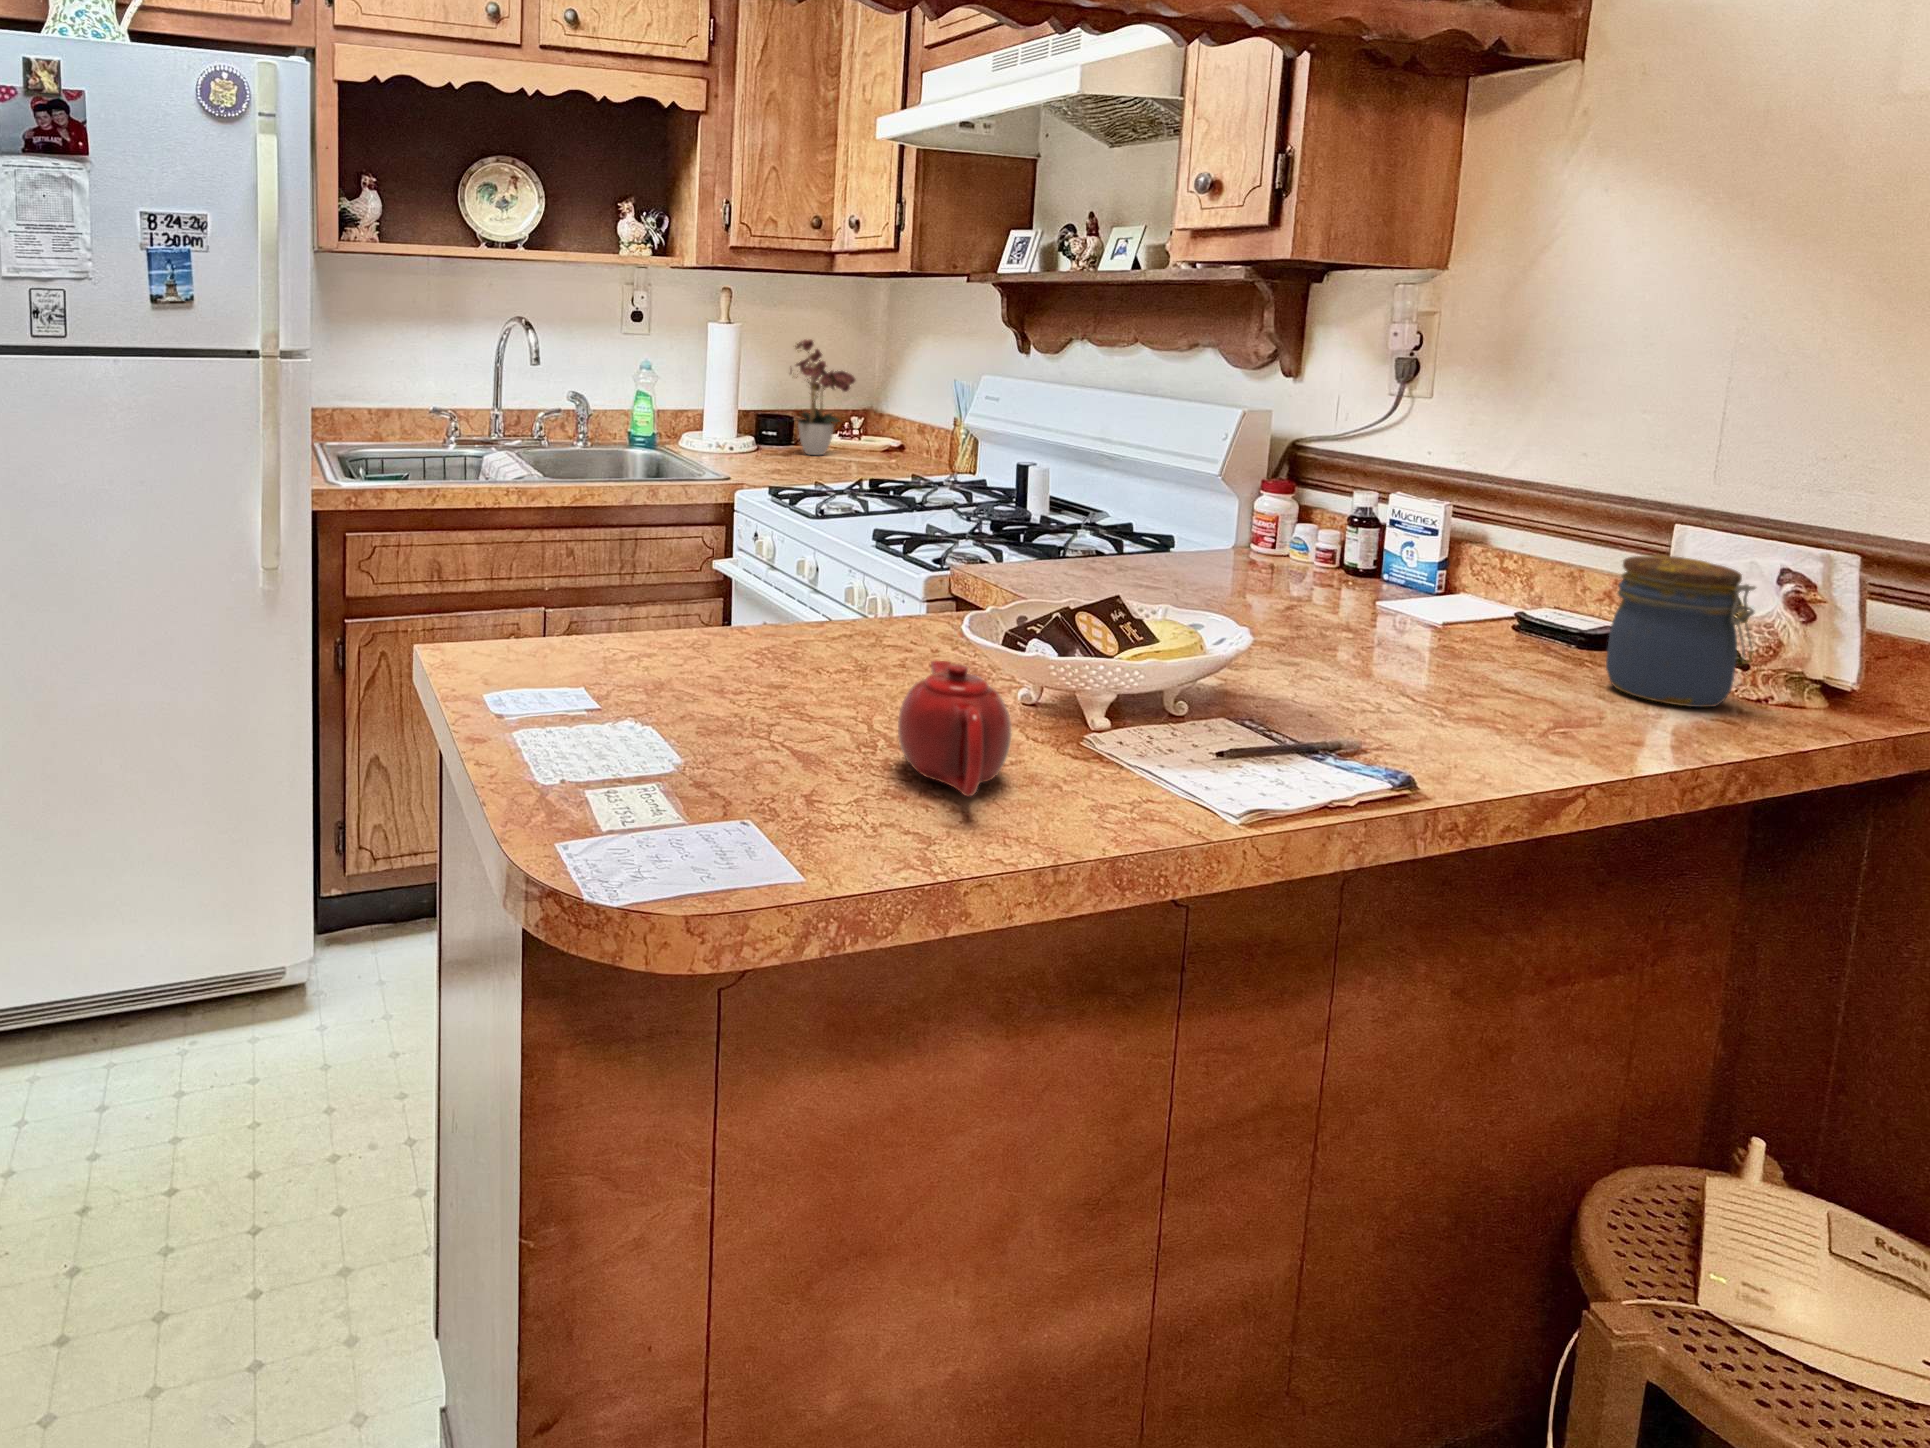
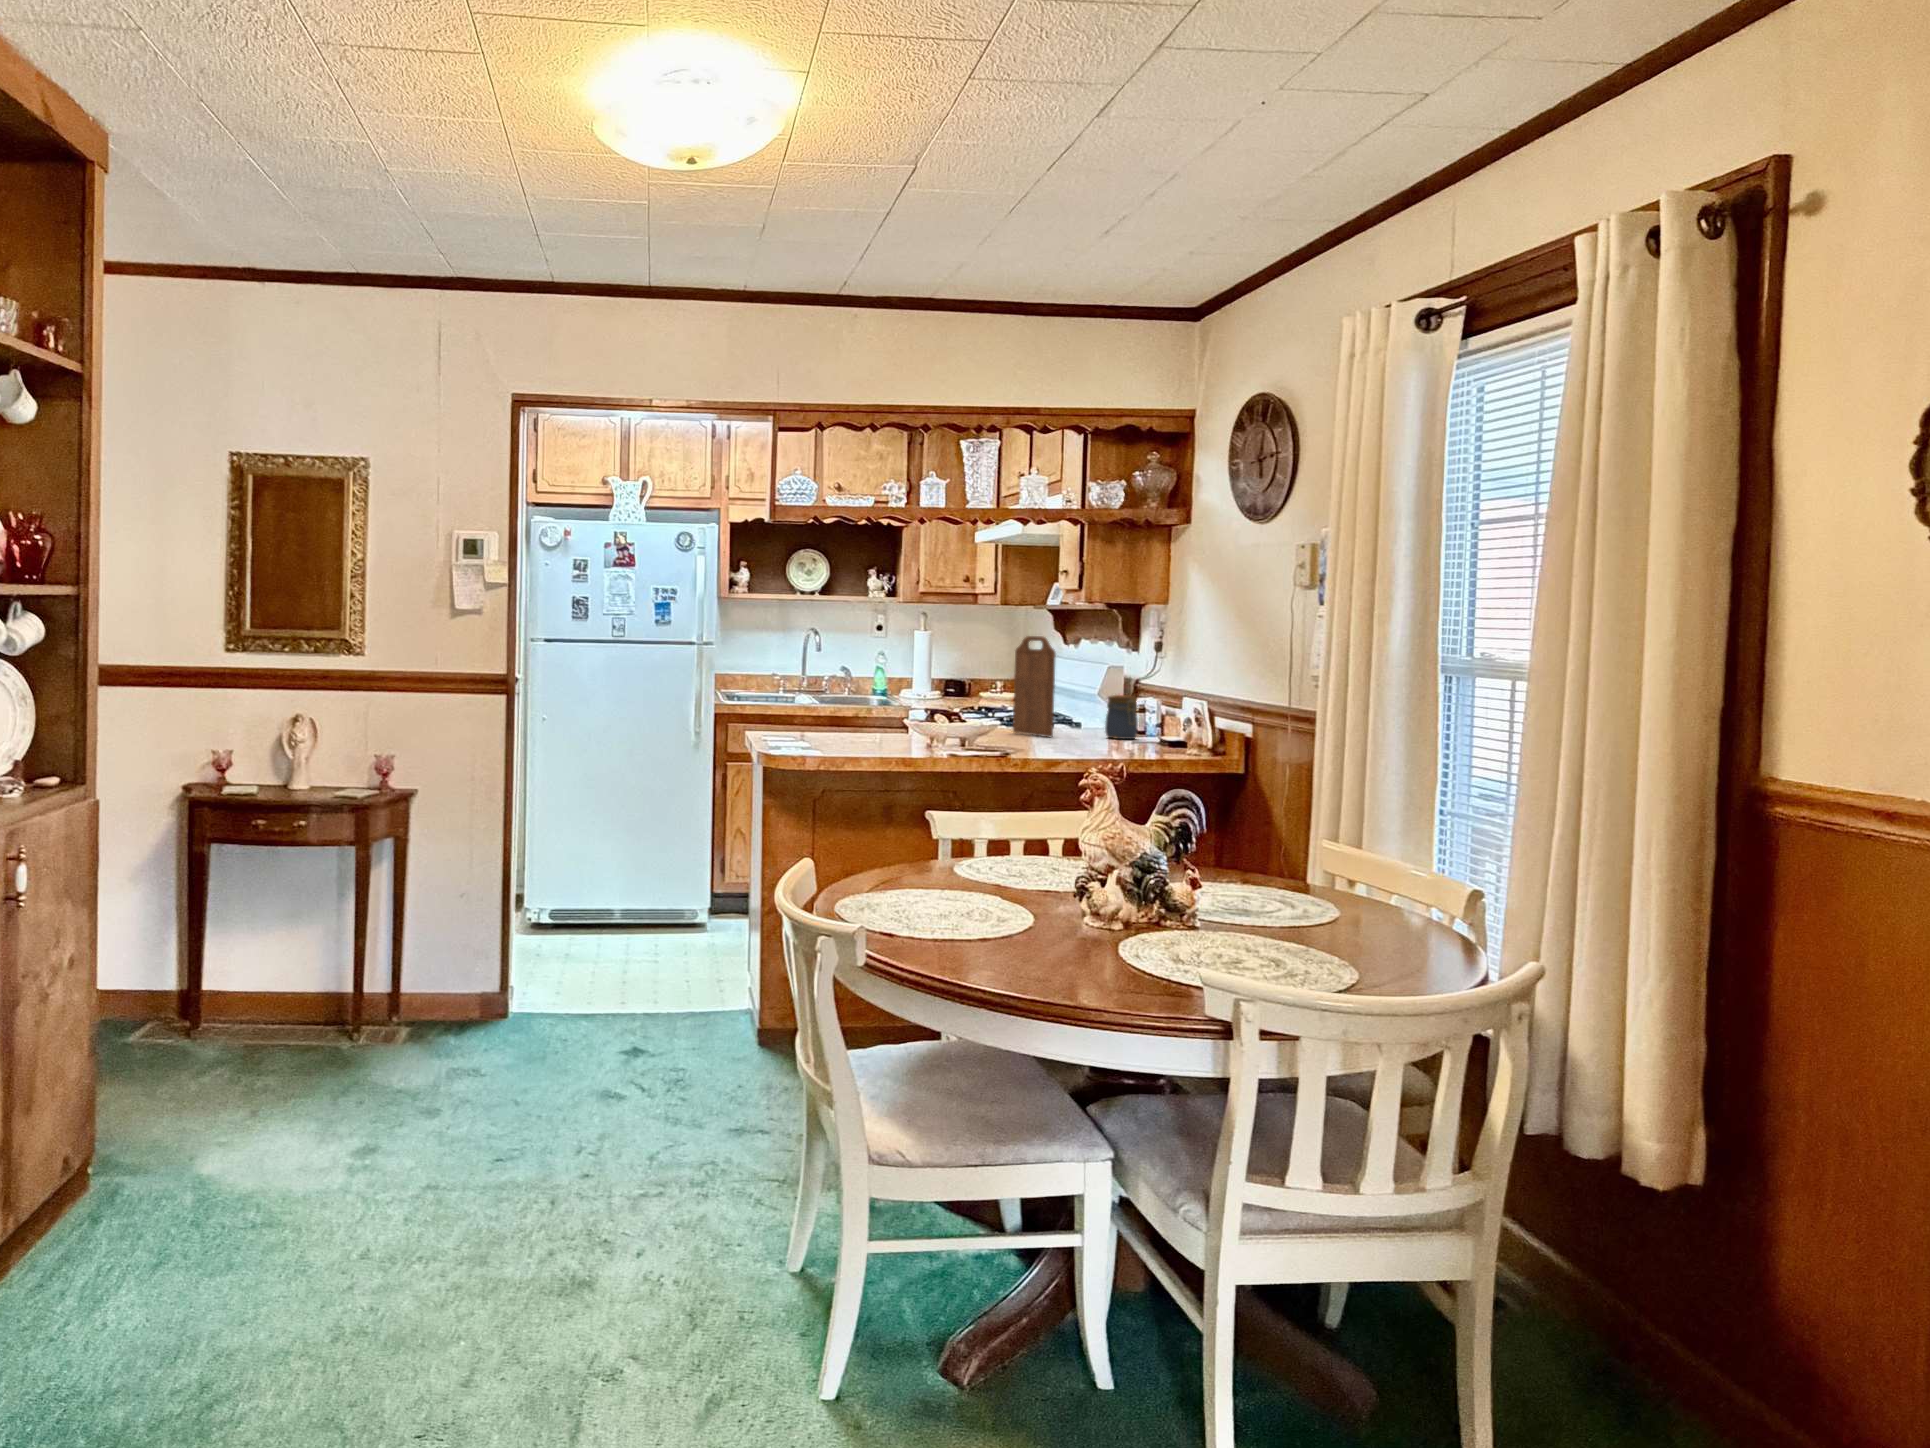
flower arrangement: present [790,340,855,455] -> none [960,636,1005,704]
cutting board: none [1297,367,1539,713] -> present [1013,636,1056,737]
teapot: present [898,661,1011,797] -> none [852,707,880,734]

